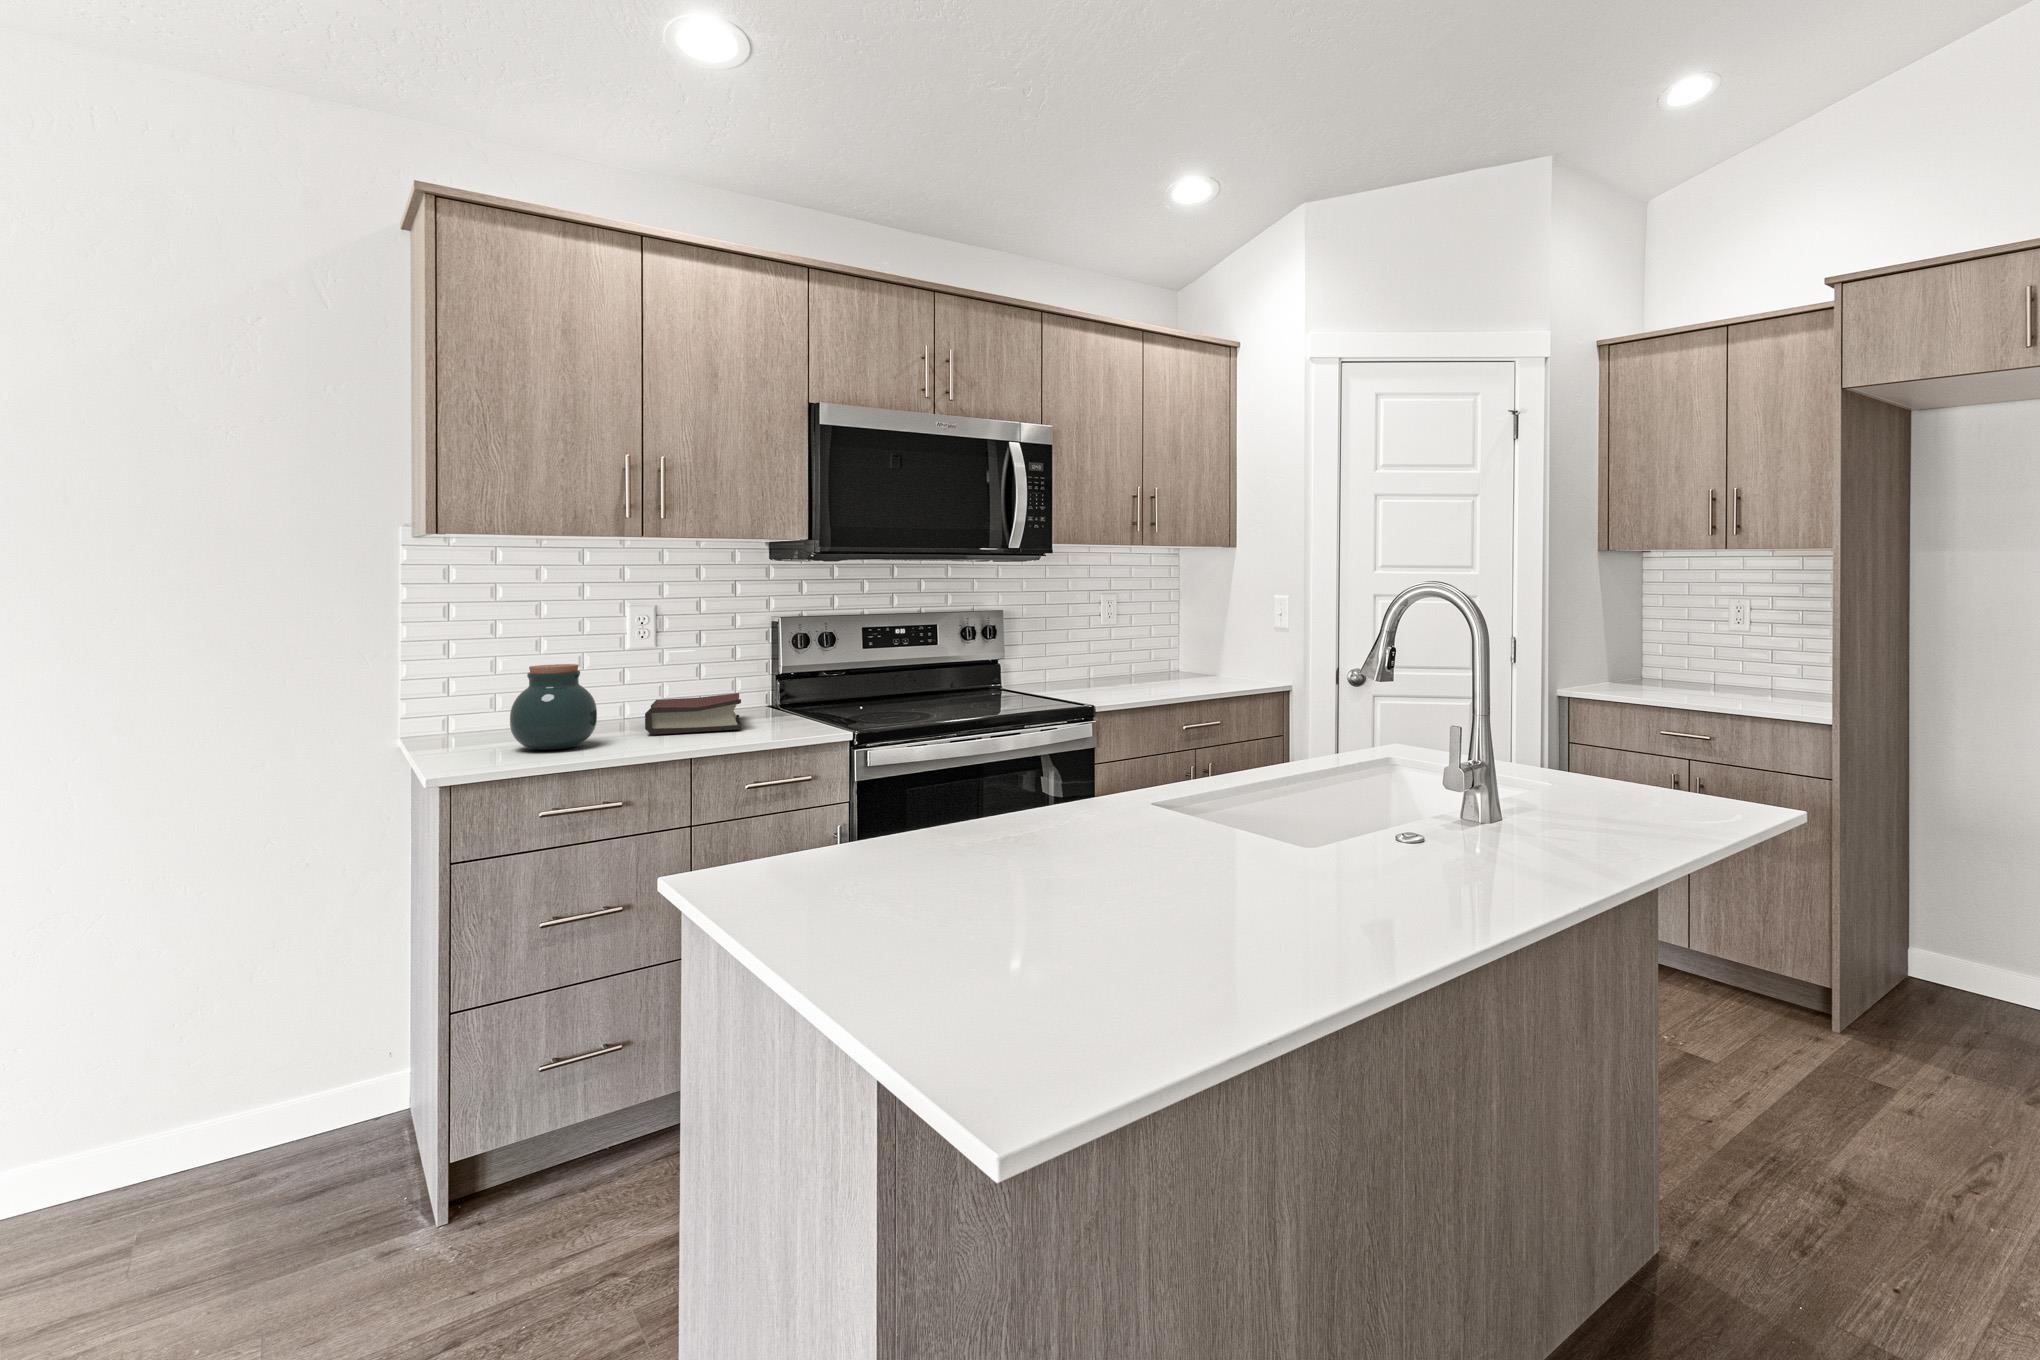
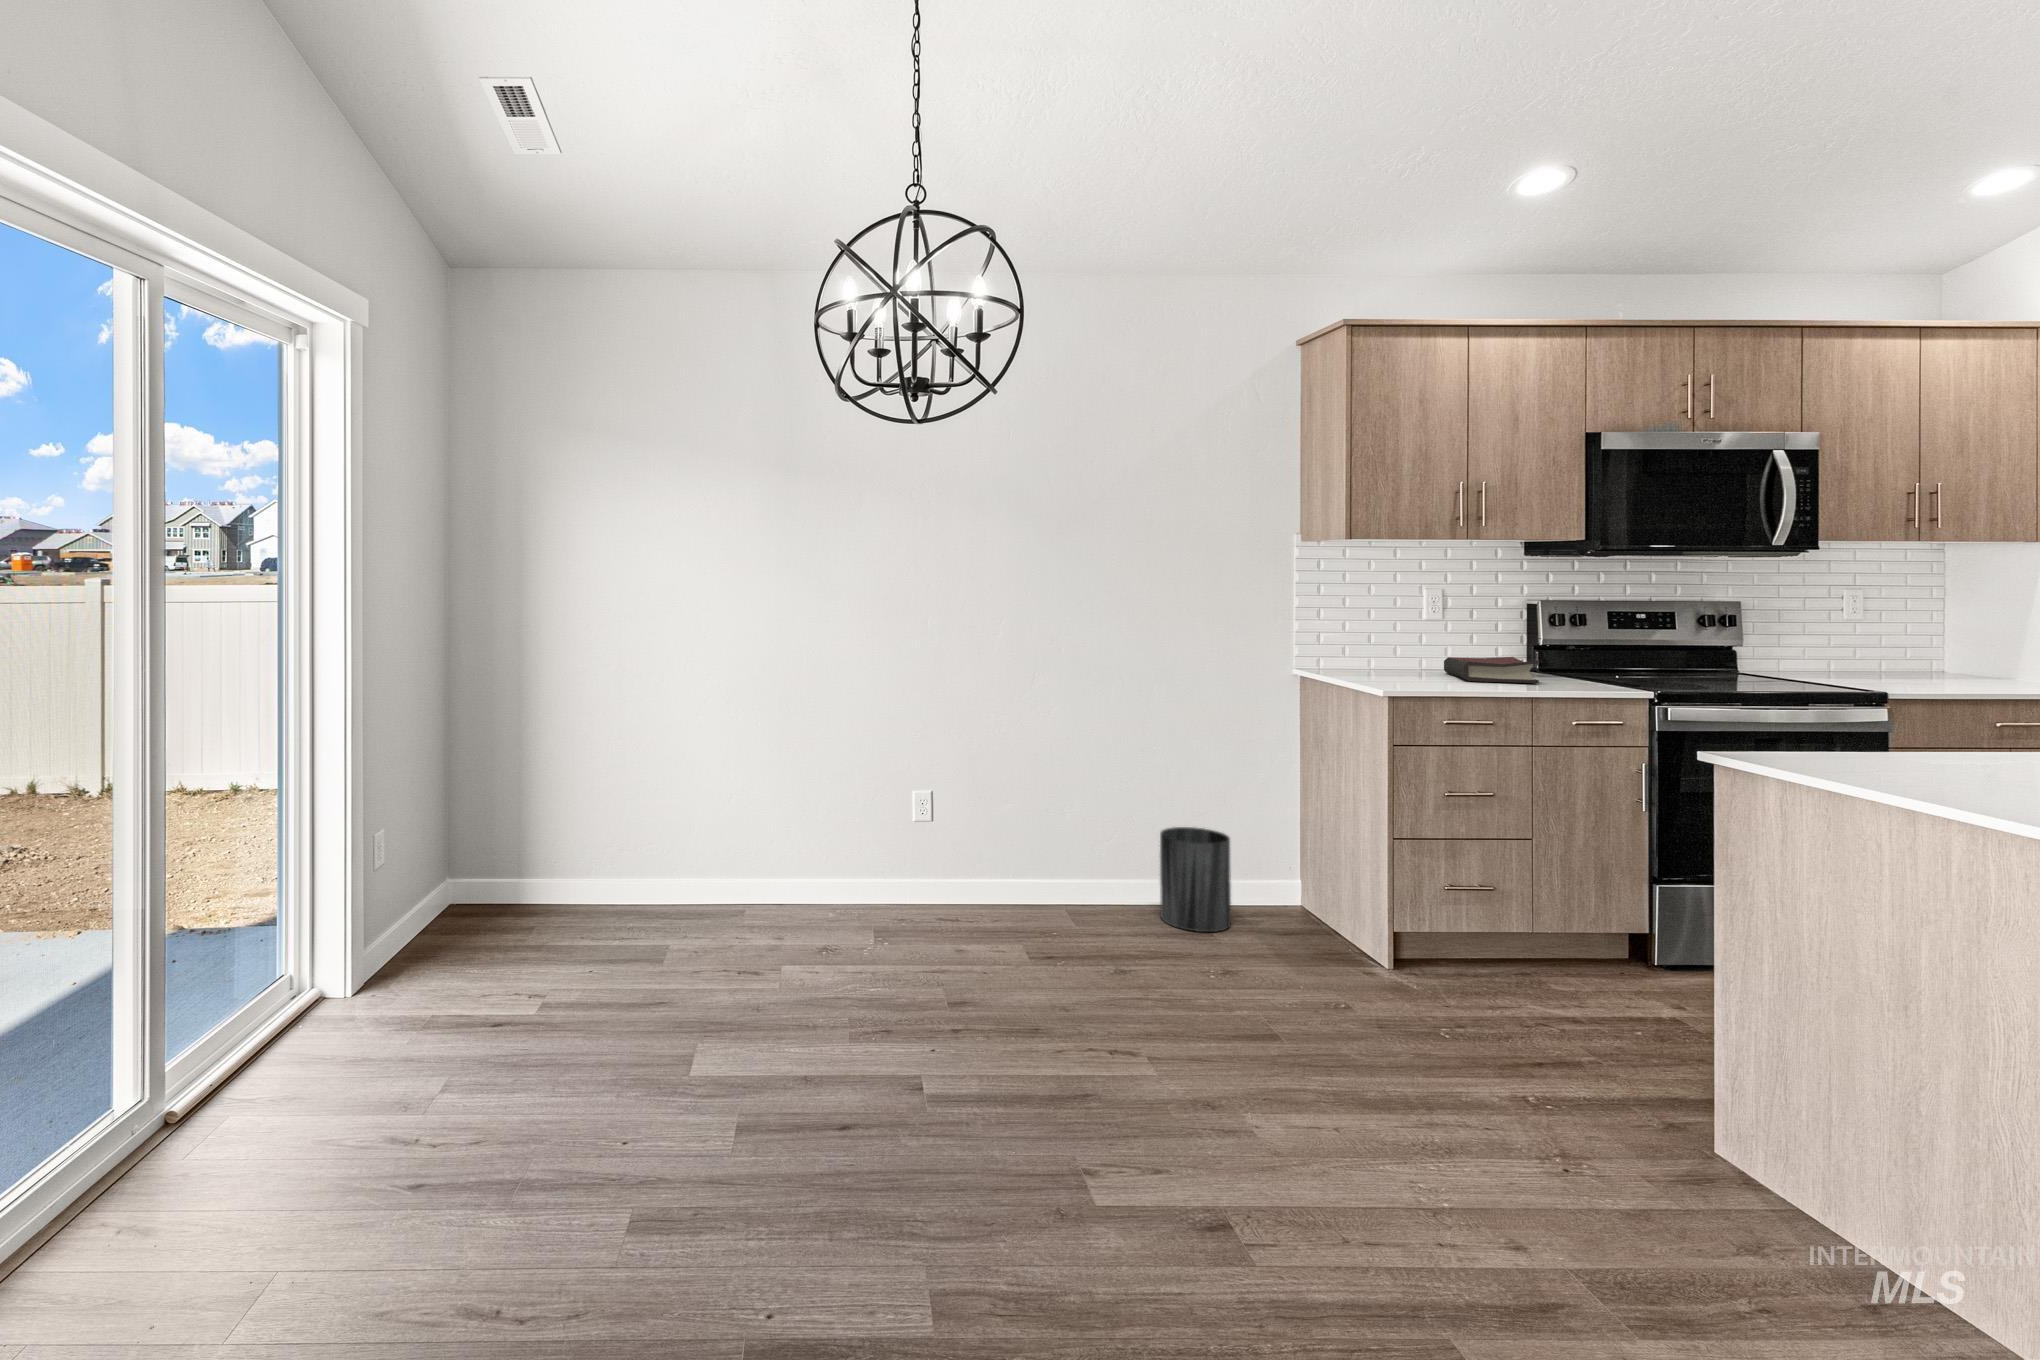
jar: present [510,664,597,750] -> none [1383,627,1442,684]
trash can: none [84,1030,243,1238] -> present [1160,827,1231,932]

